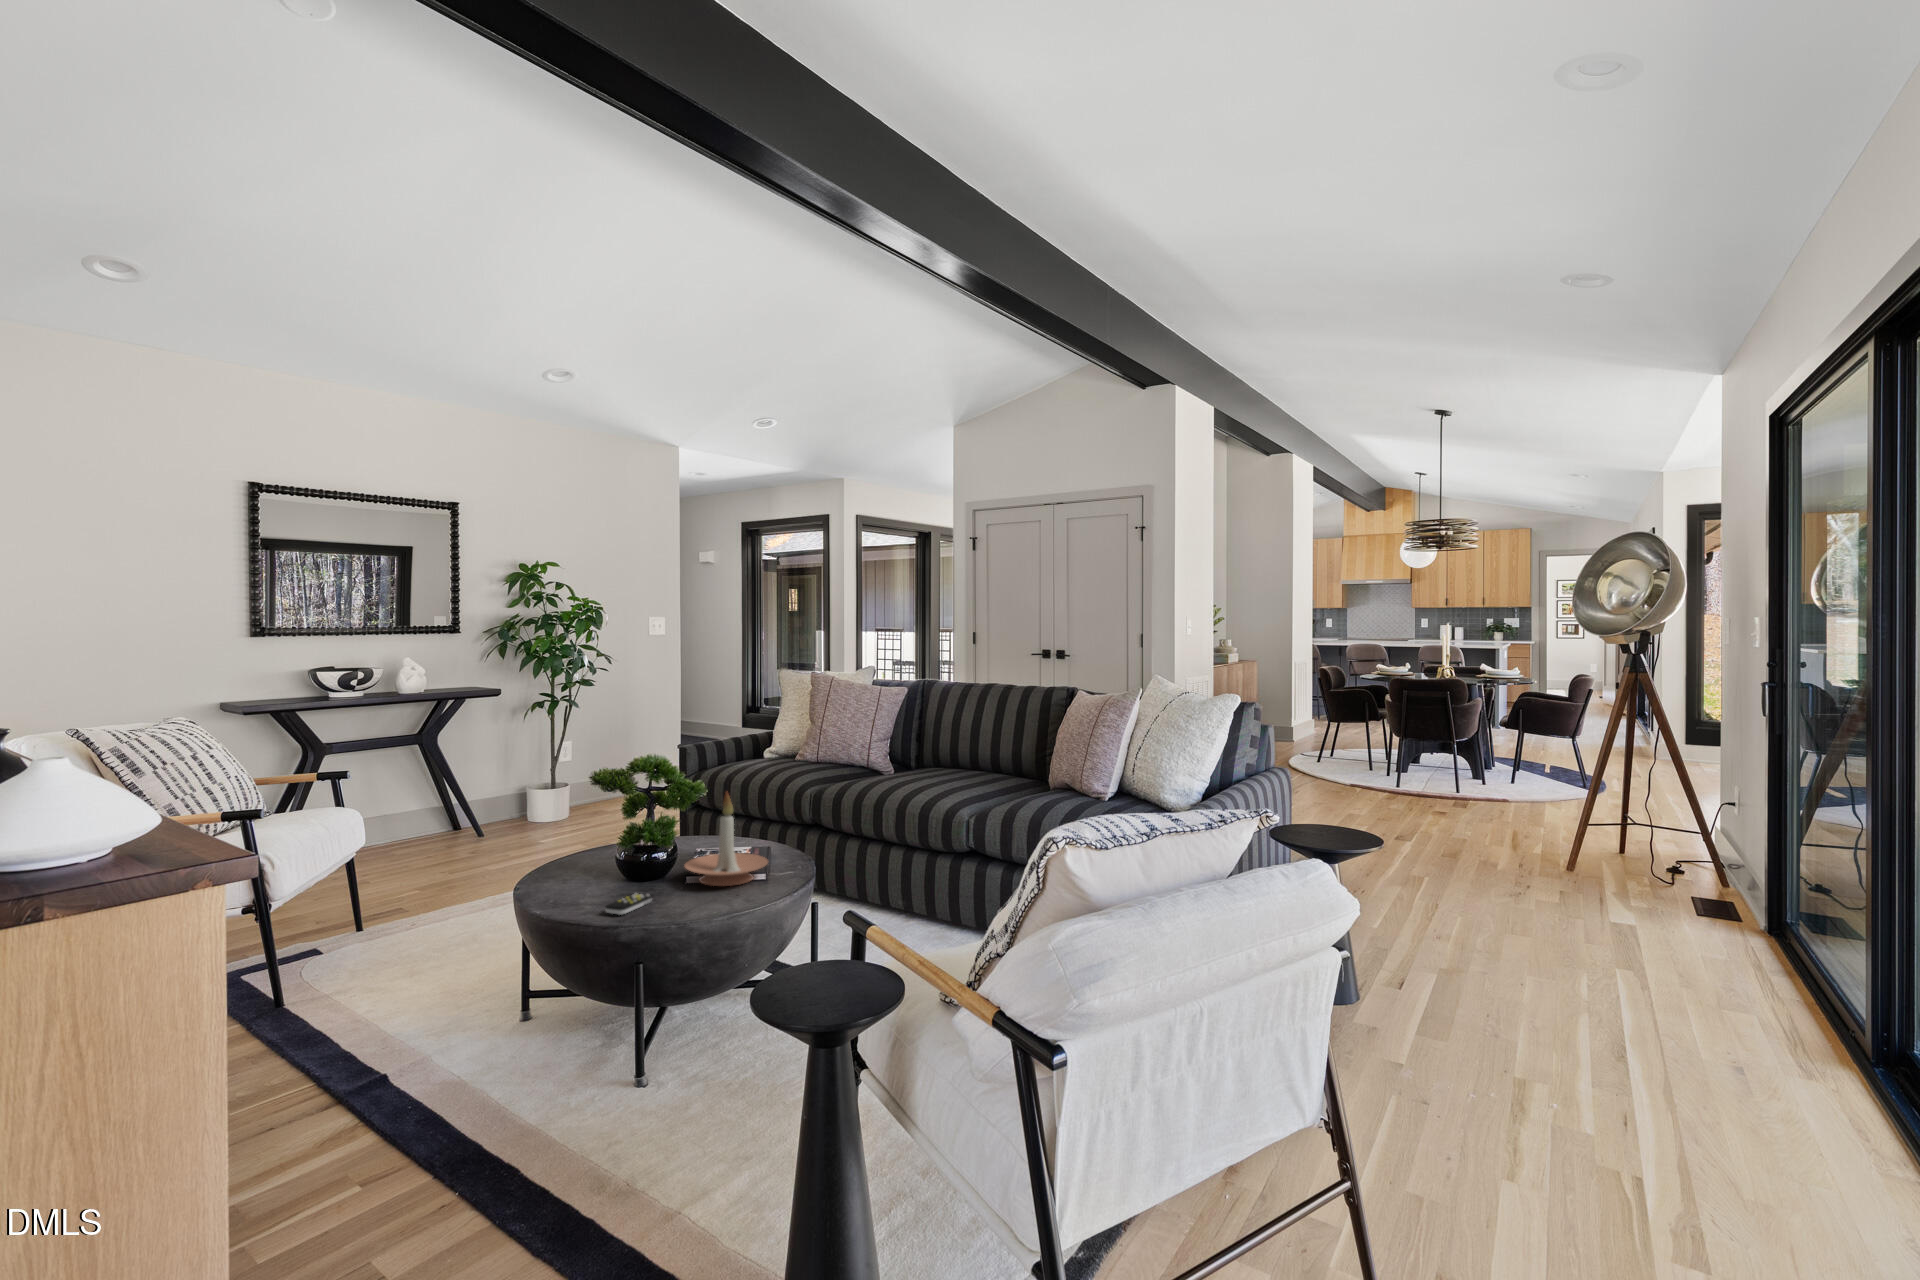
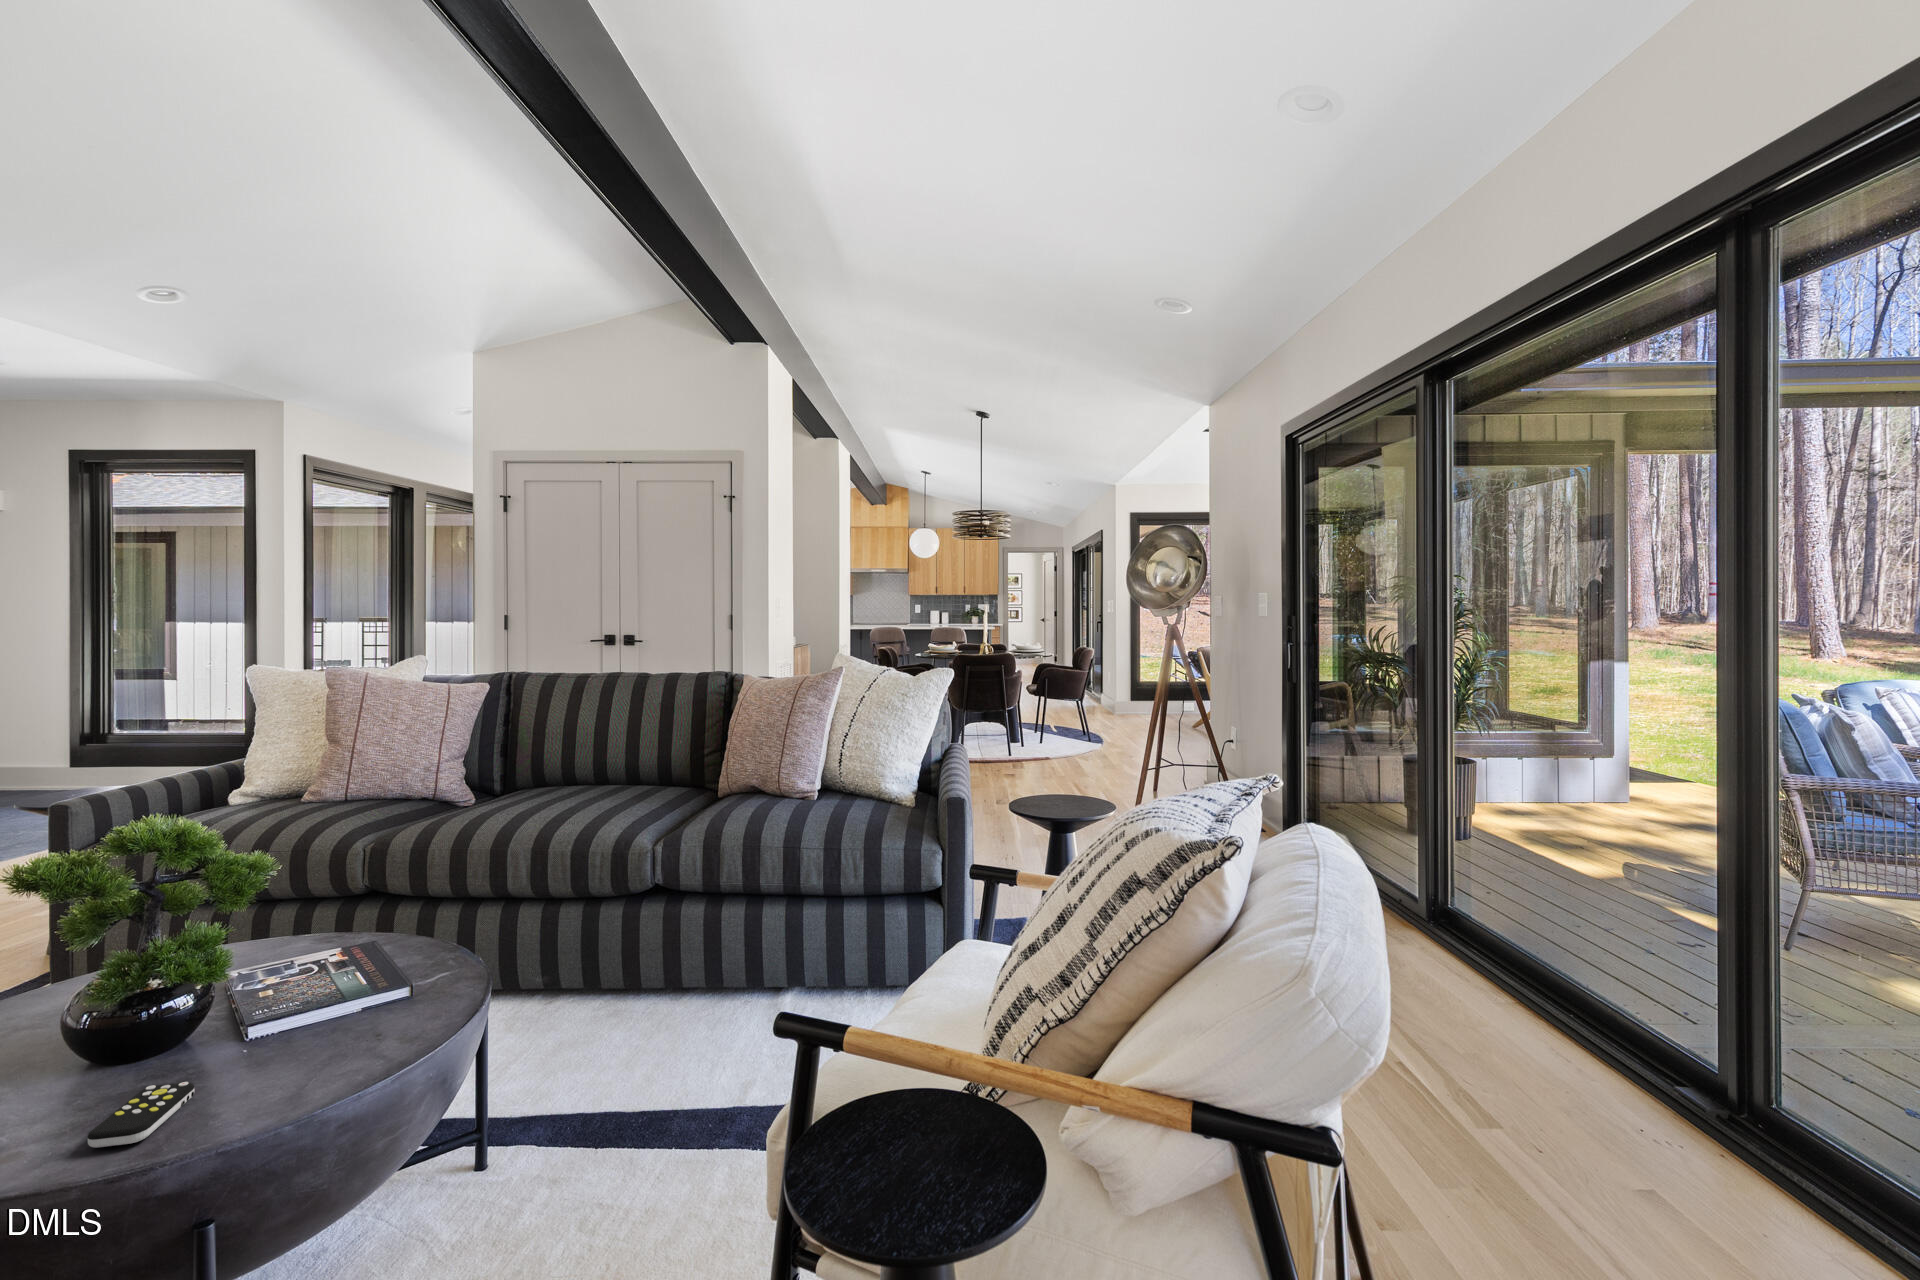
candle holder: present [685,792,768,886] -> none [239,855,415,1032]

